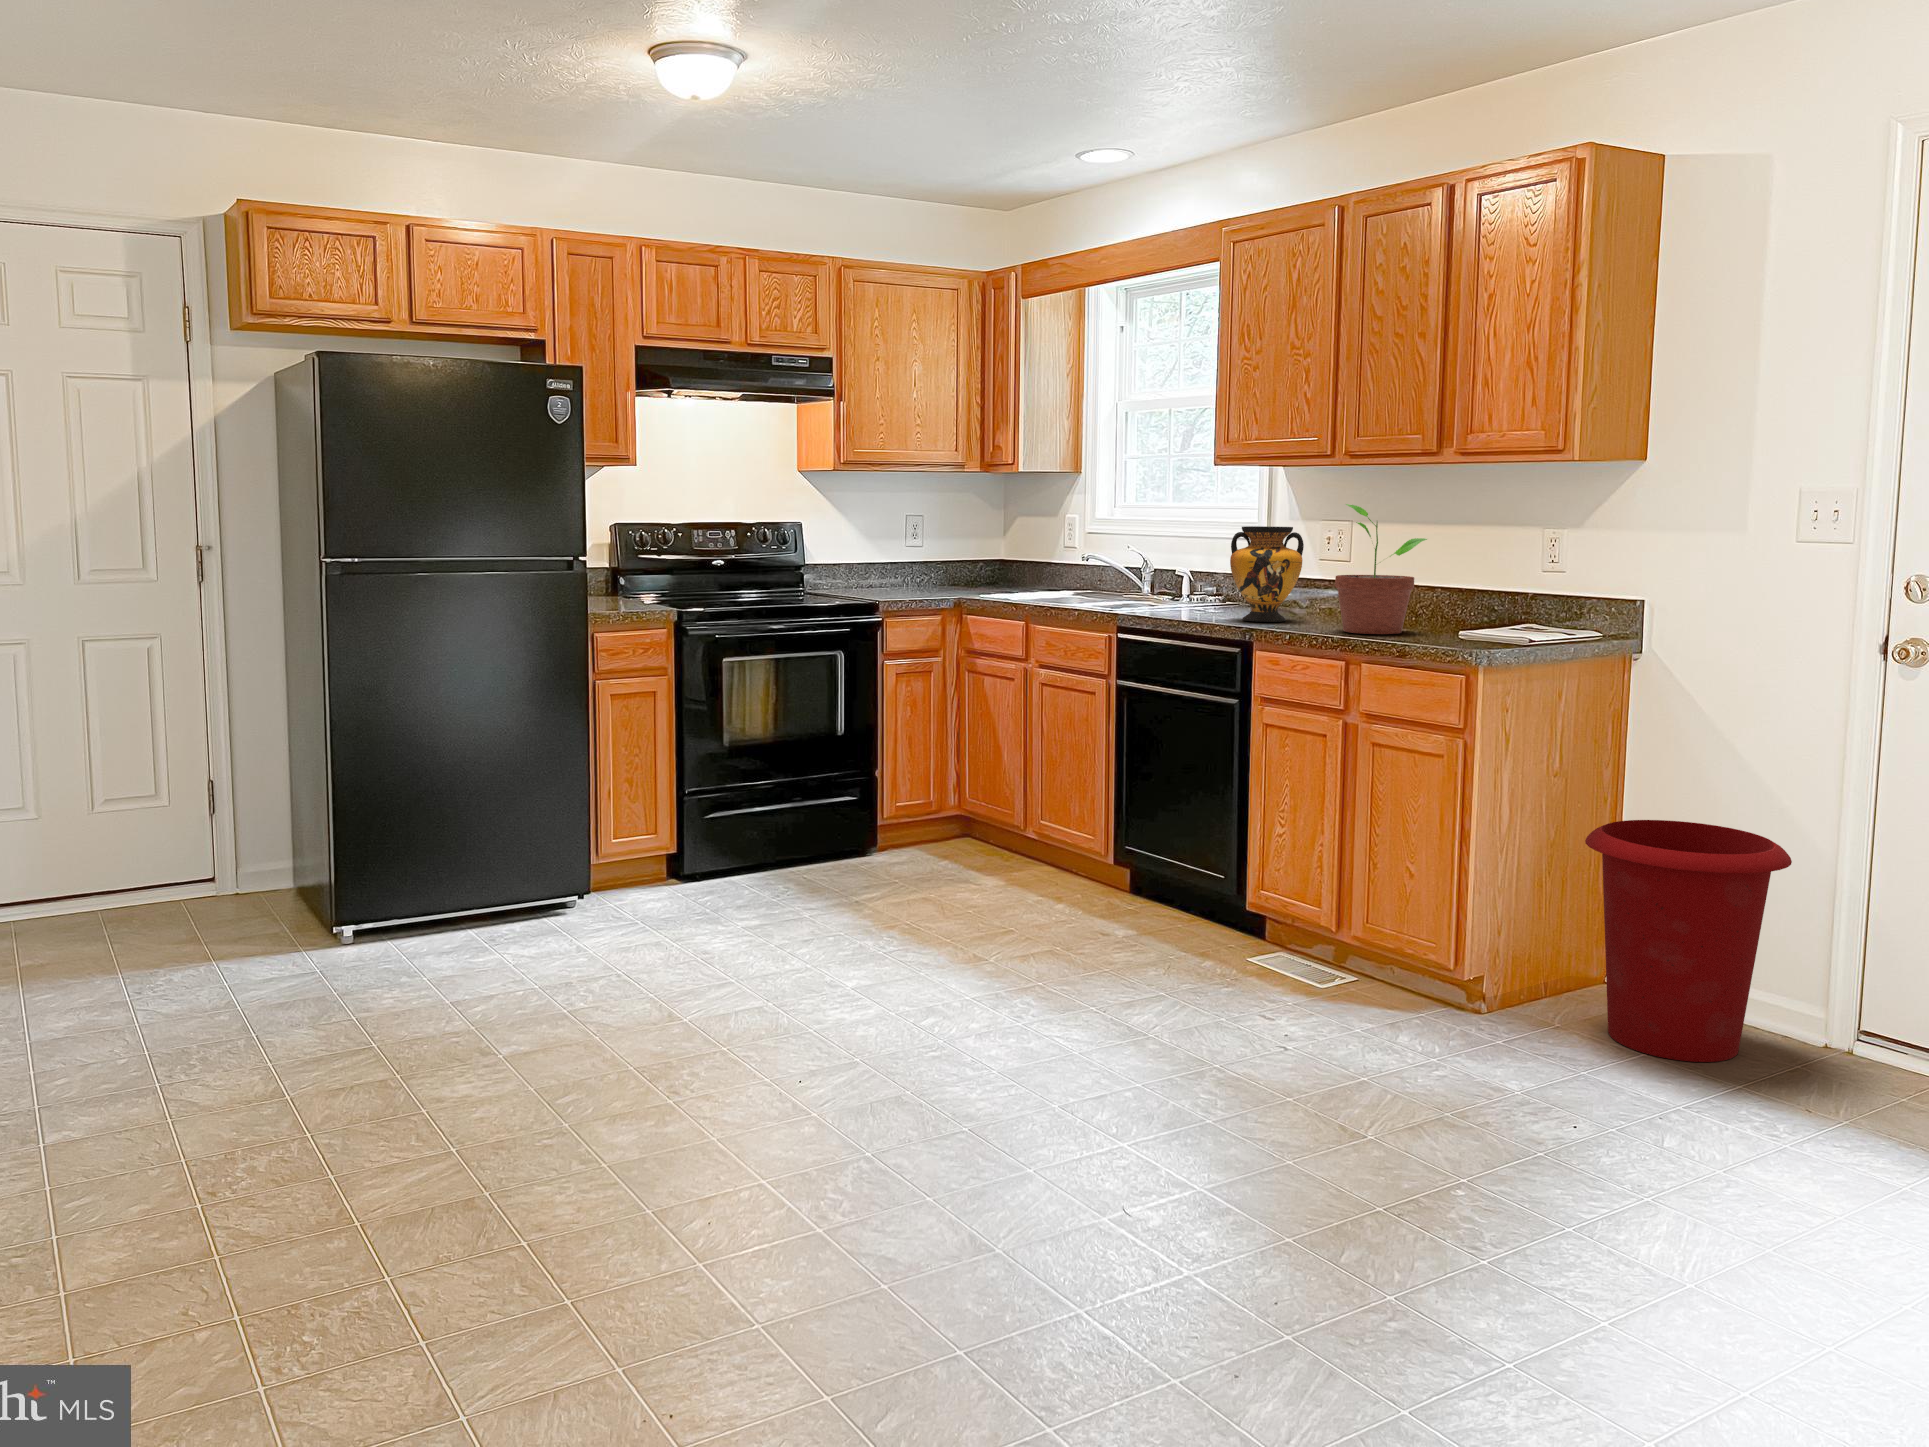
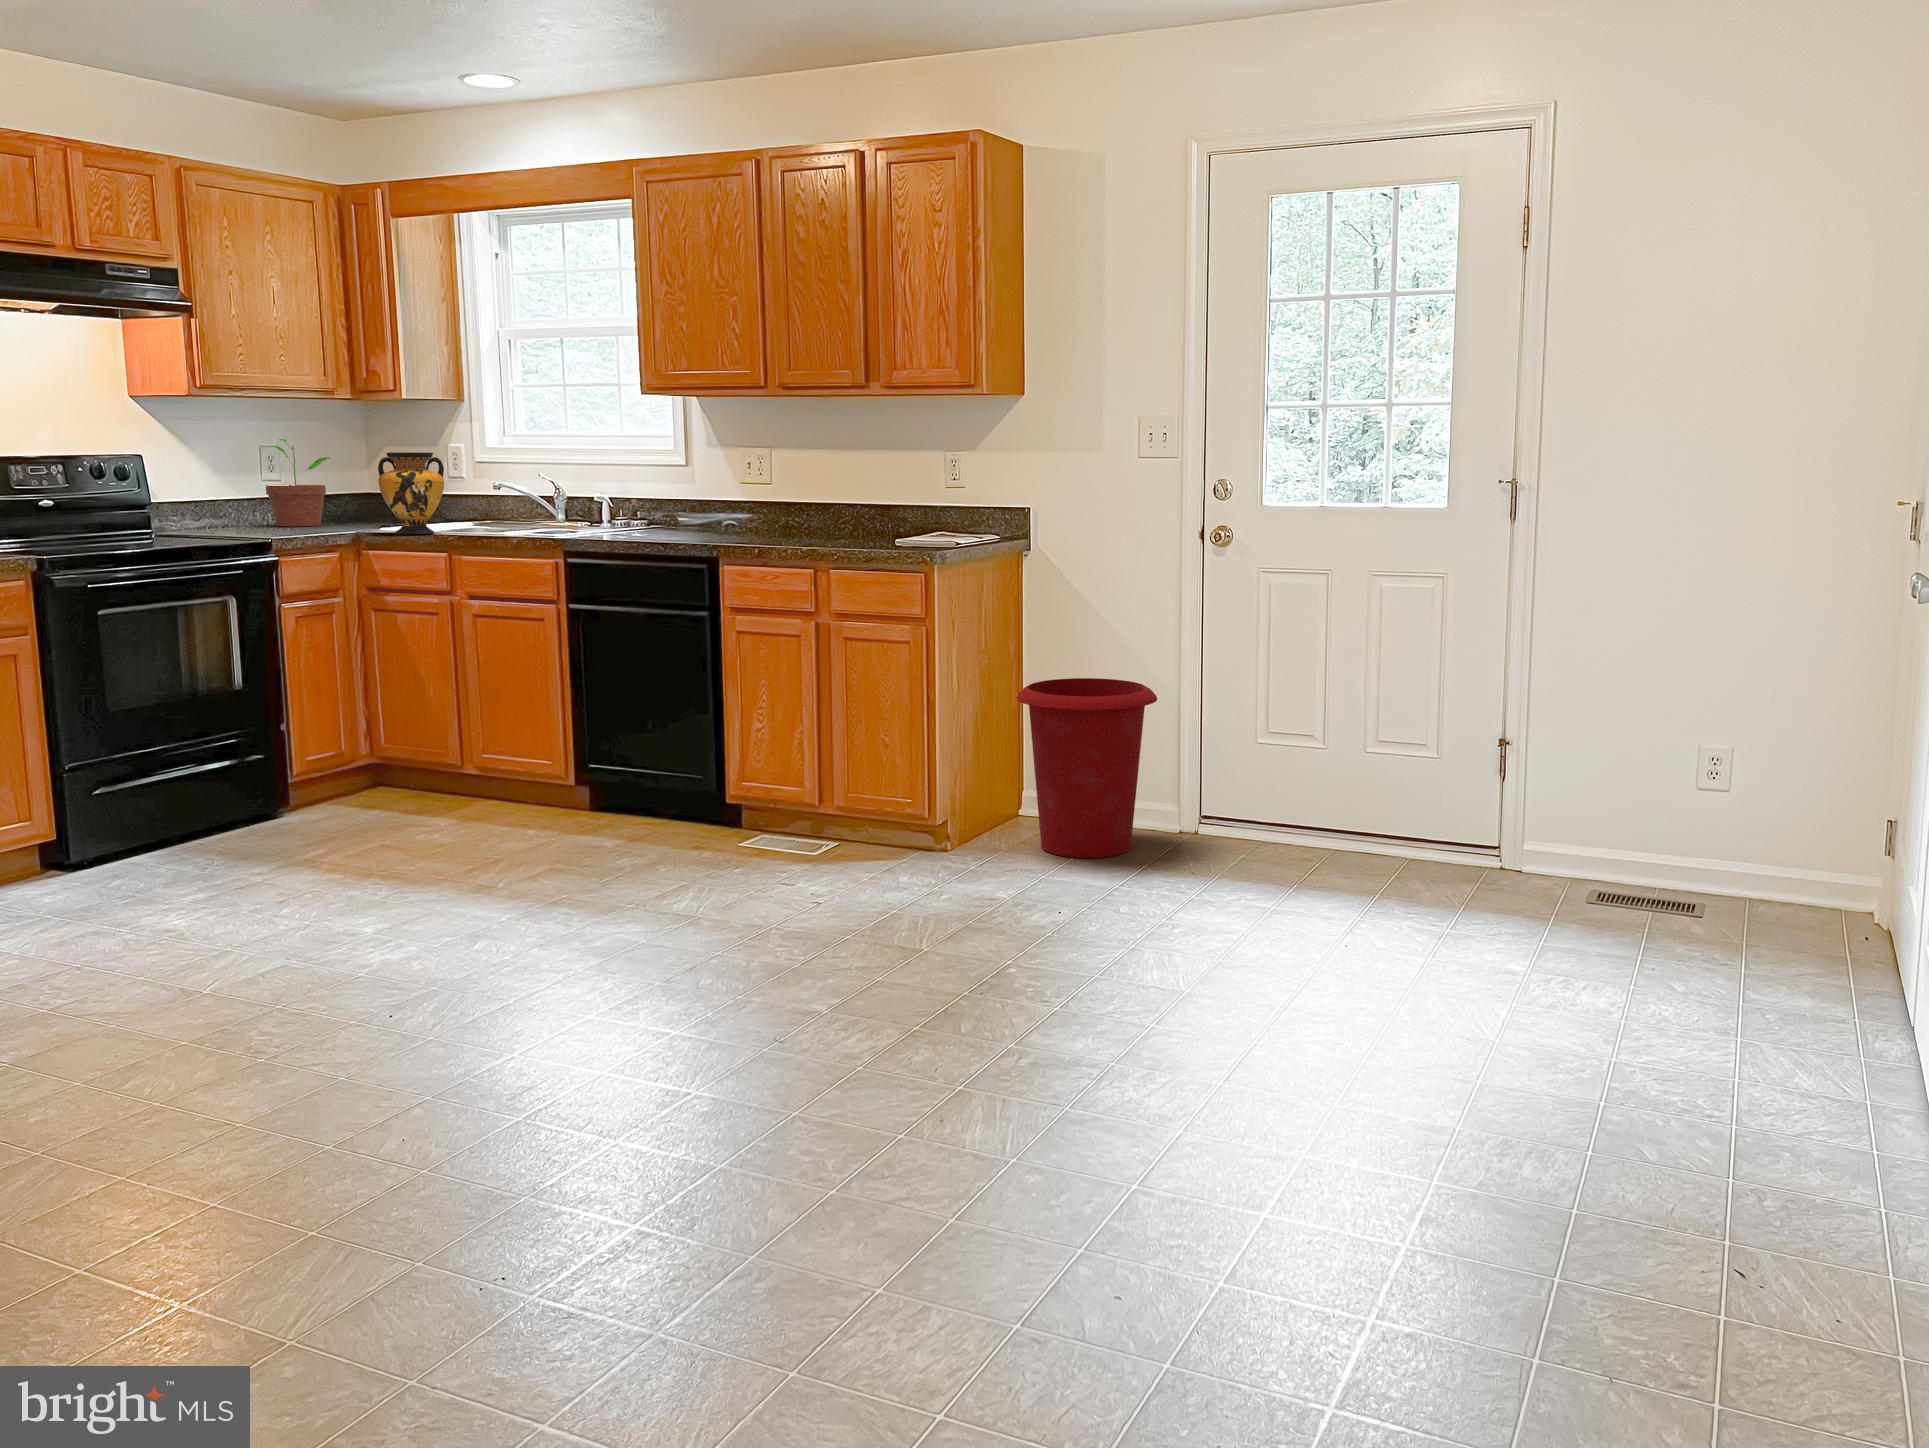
potted plant: present [1335,504,1427,634] -> present [266,439,329,526]
vase: present [1230,526,1304,622] -> present [378,452,444,534]

